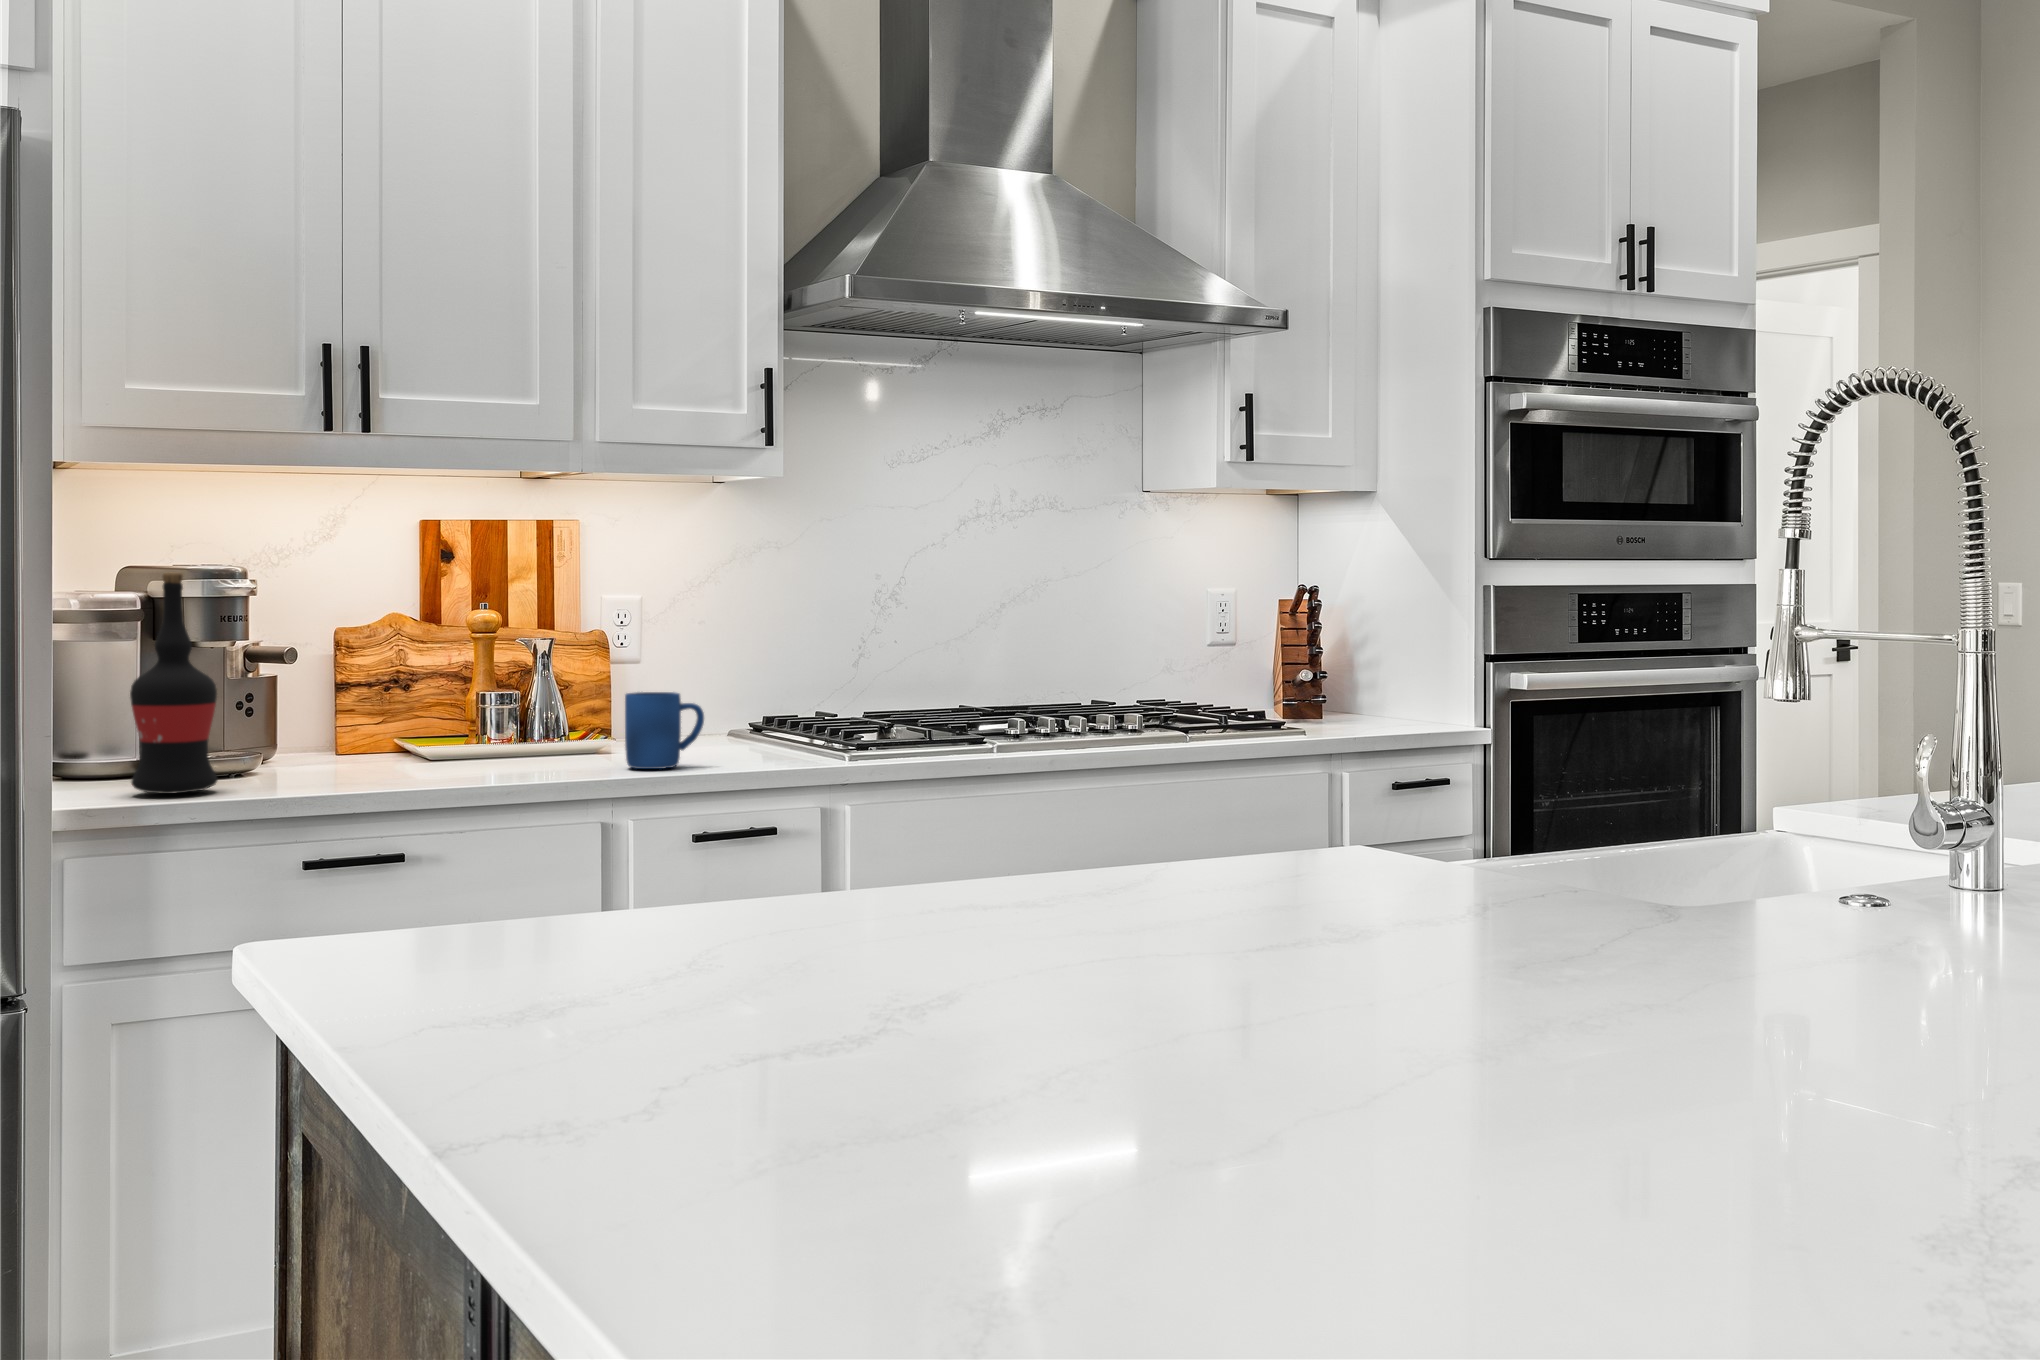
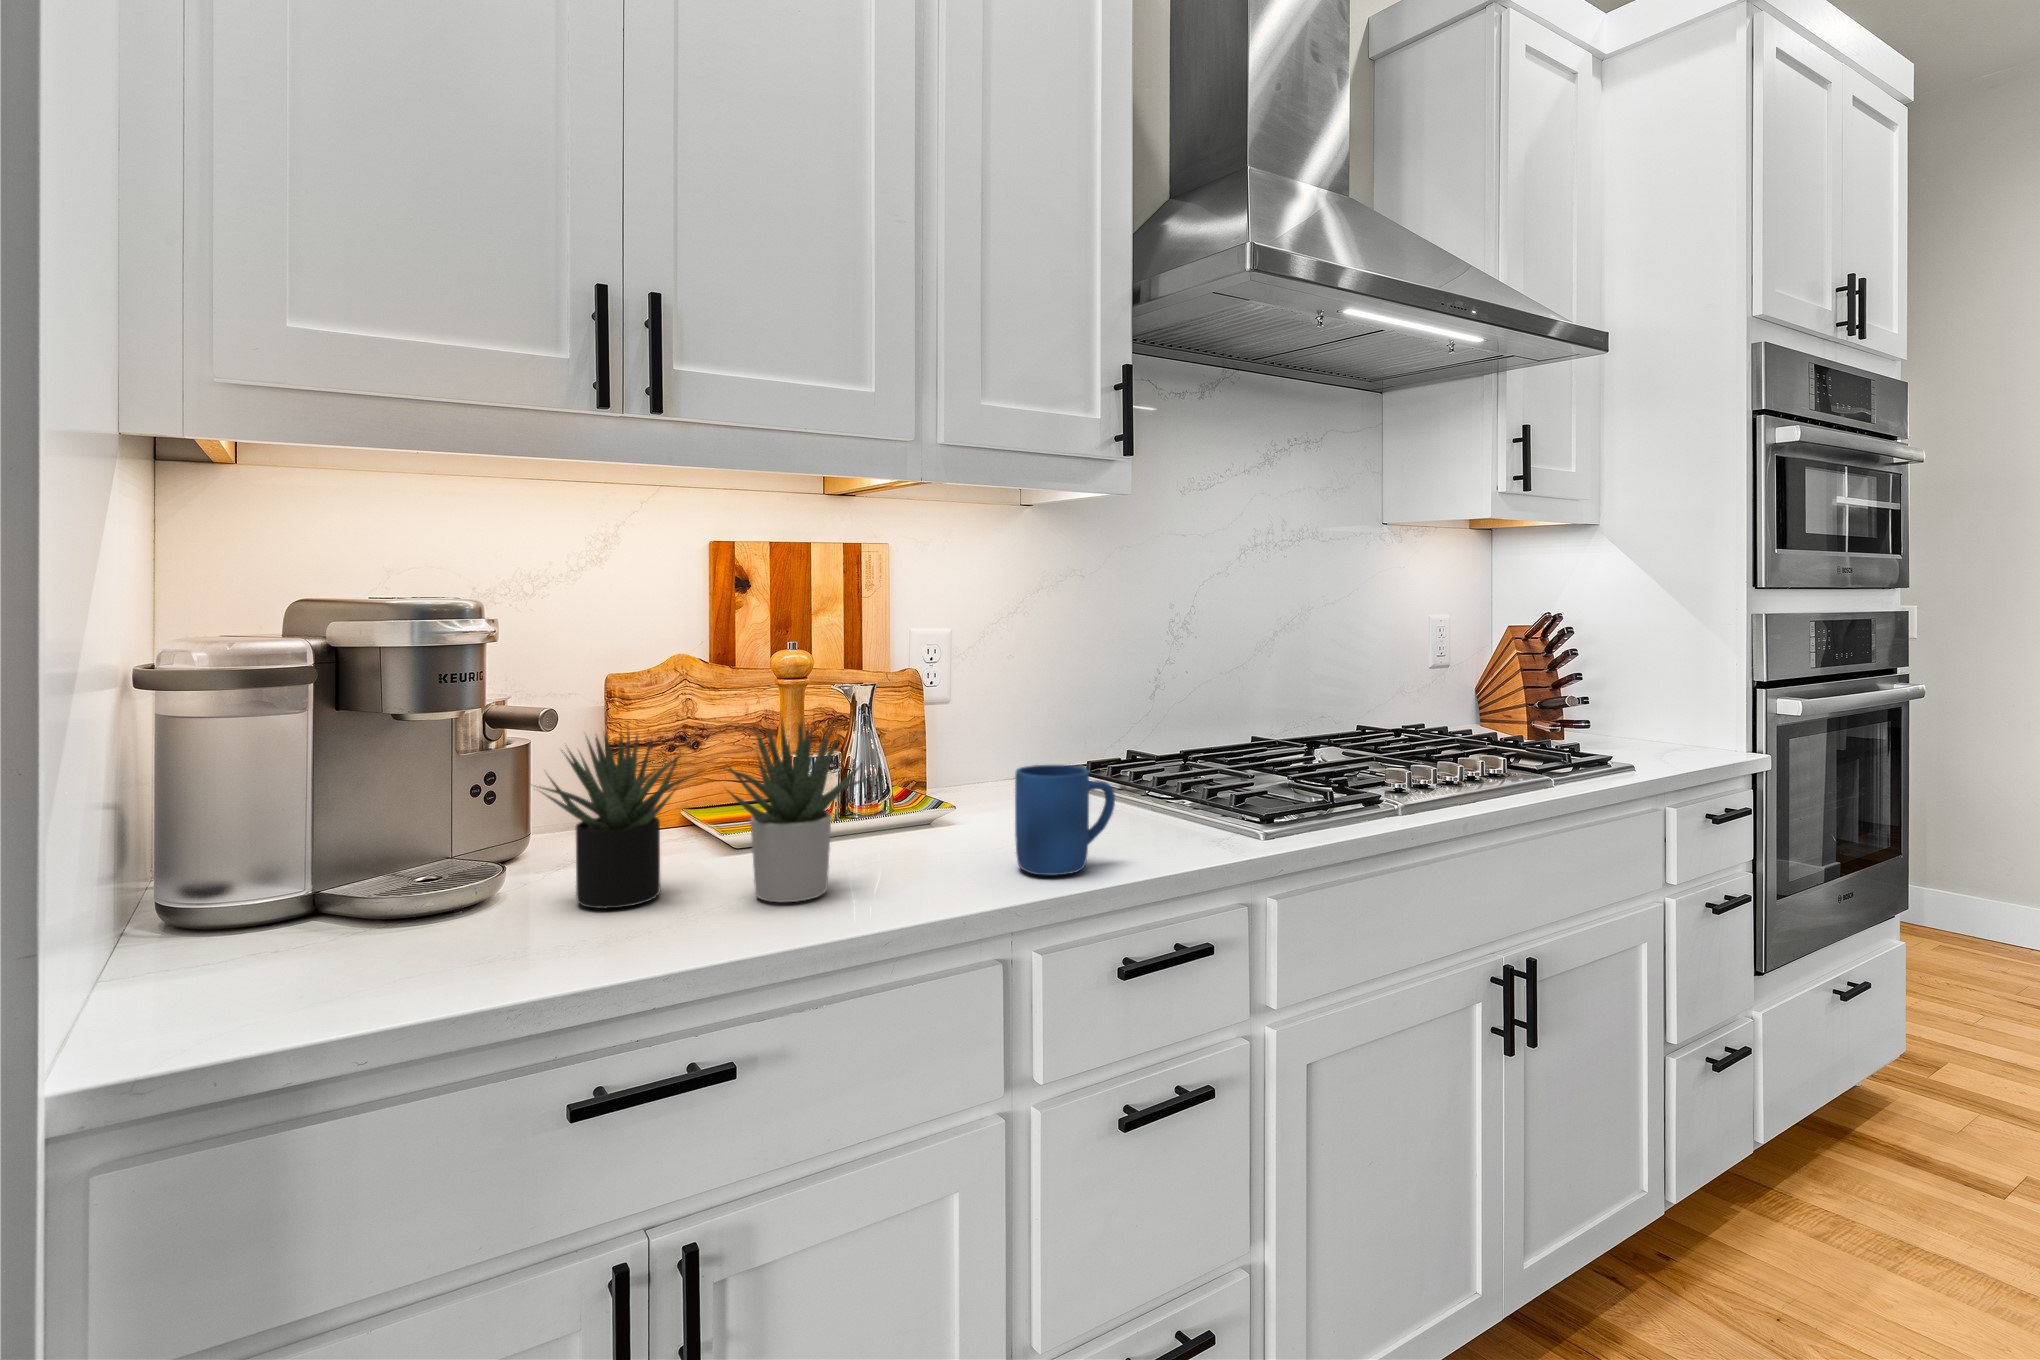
wine bottle: present [130,572,217,794] -> none [260,613,427,1002]
succulent plant: none [277,643,514,775] -> present [535,720,868,909]

